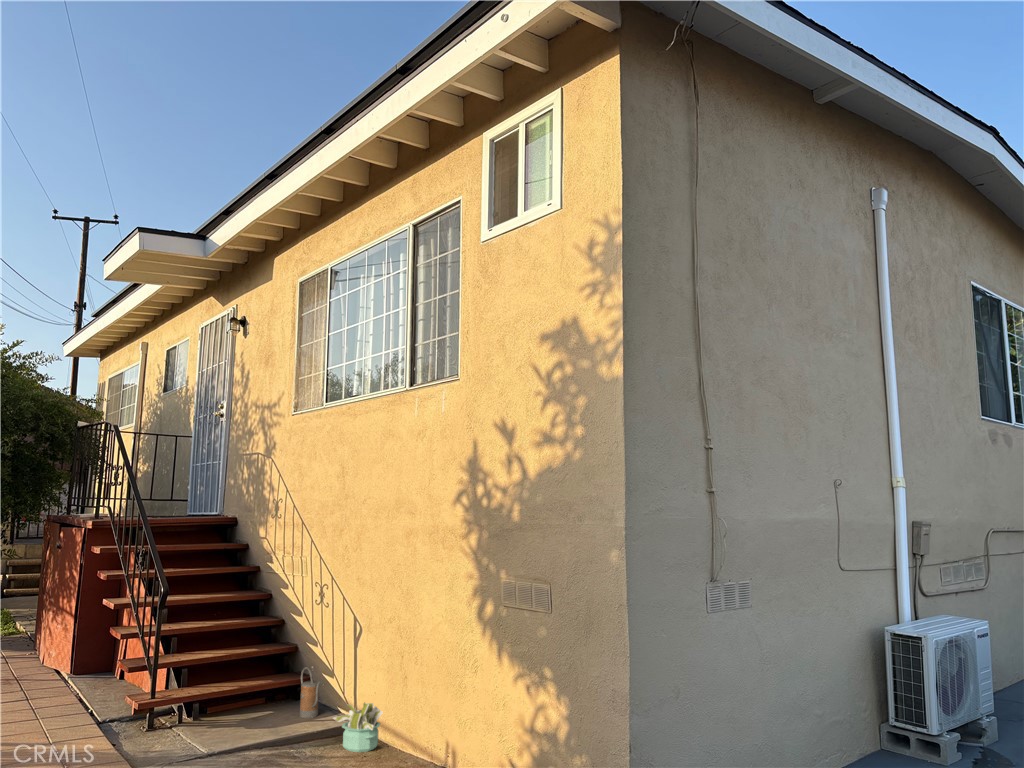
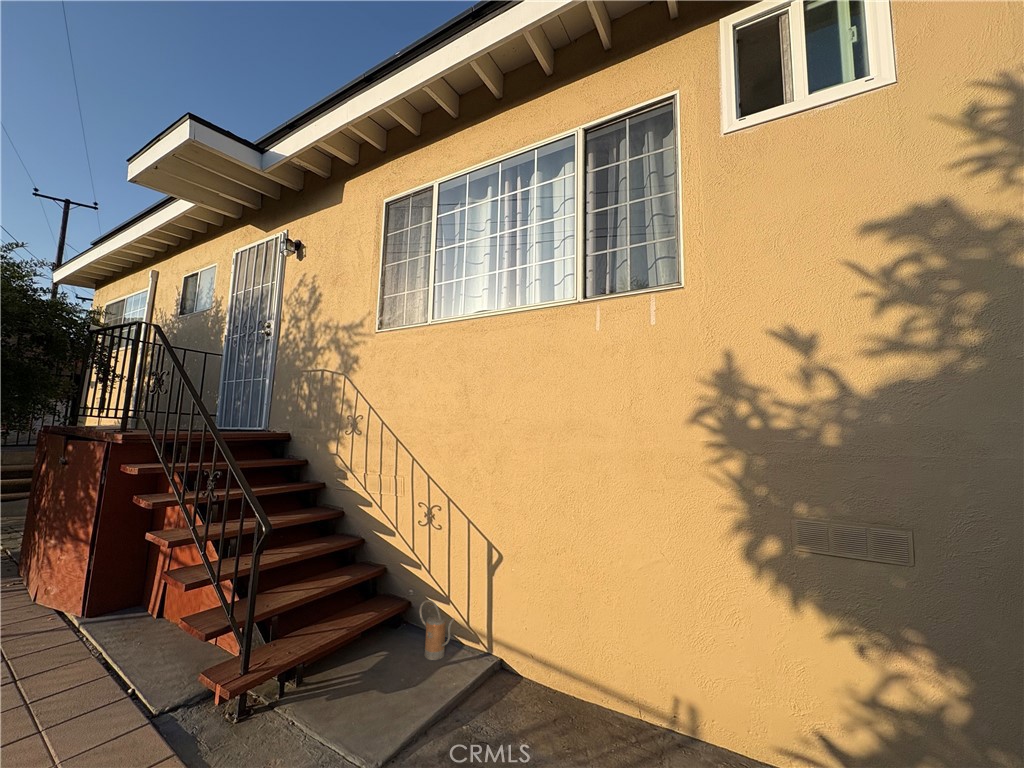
decorative plant: present [333,703,383,752] -> none [503,644,562,714]

